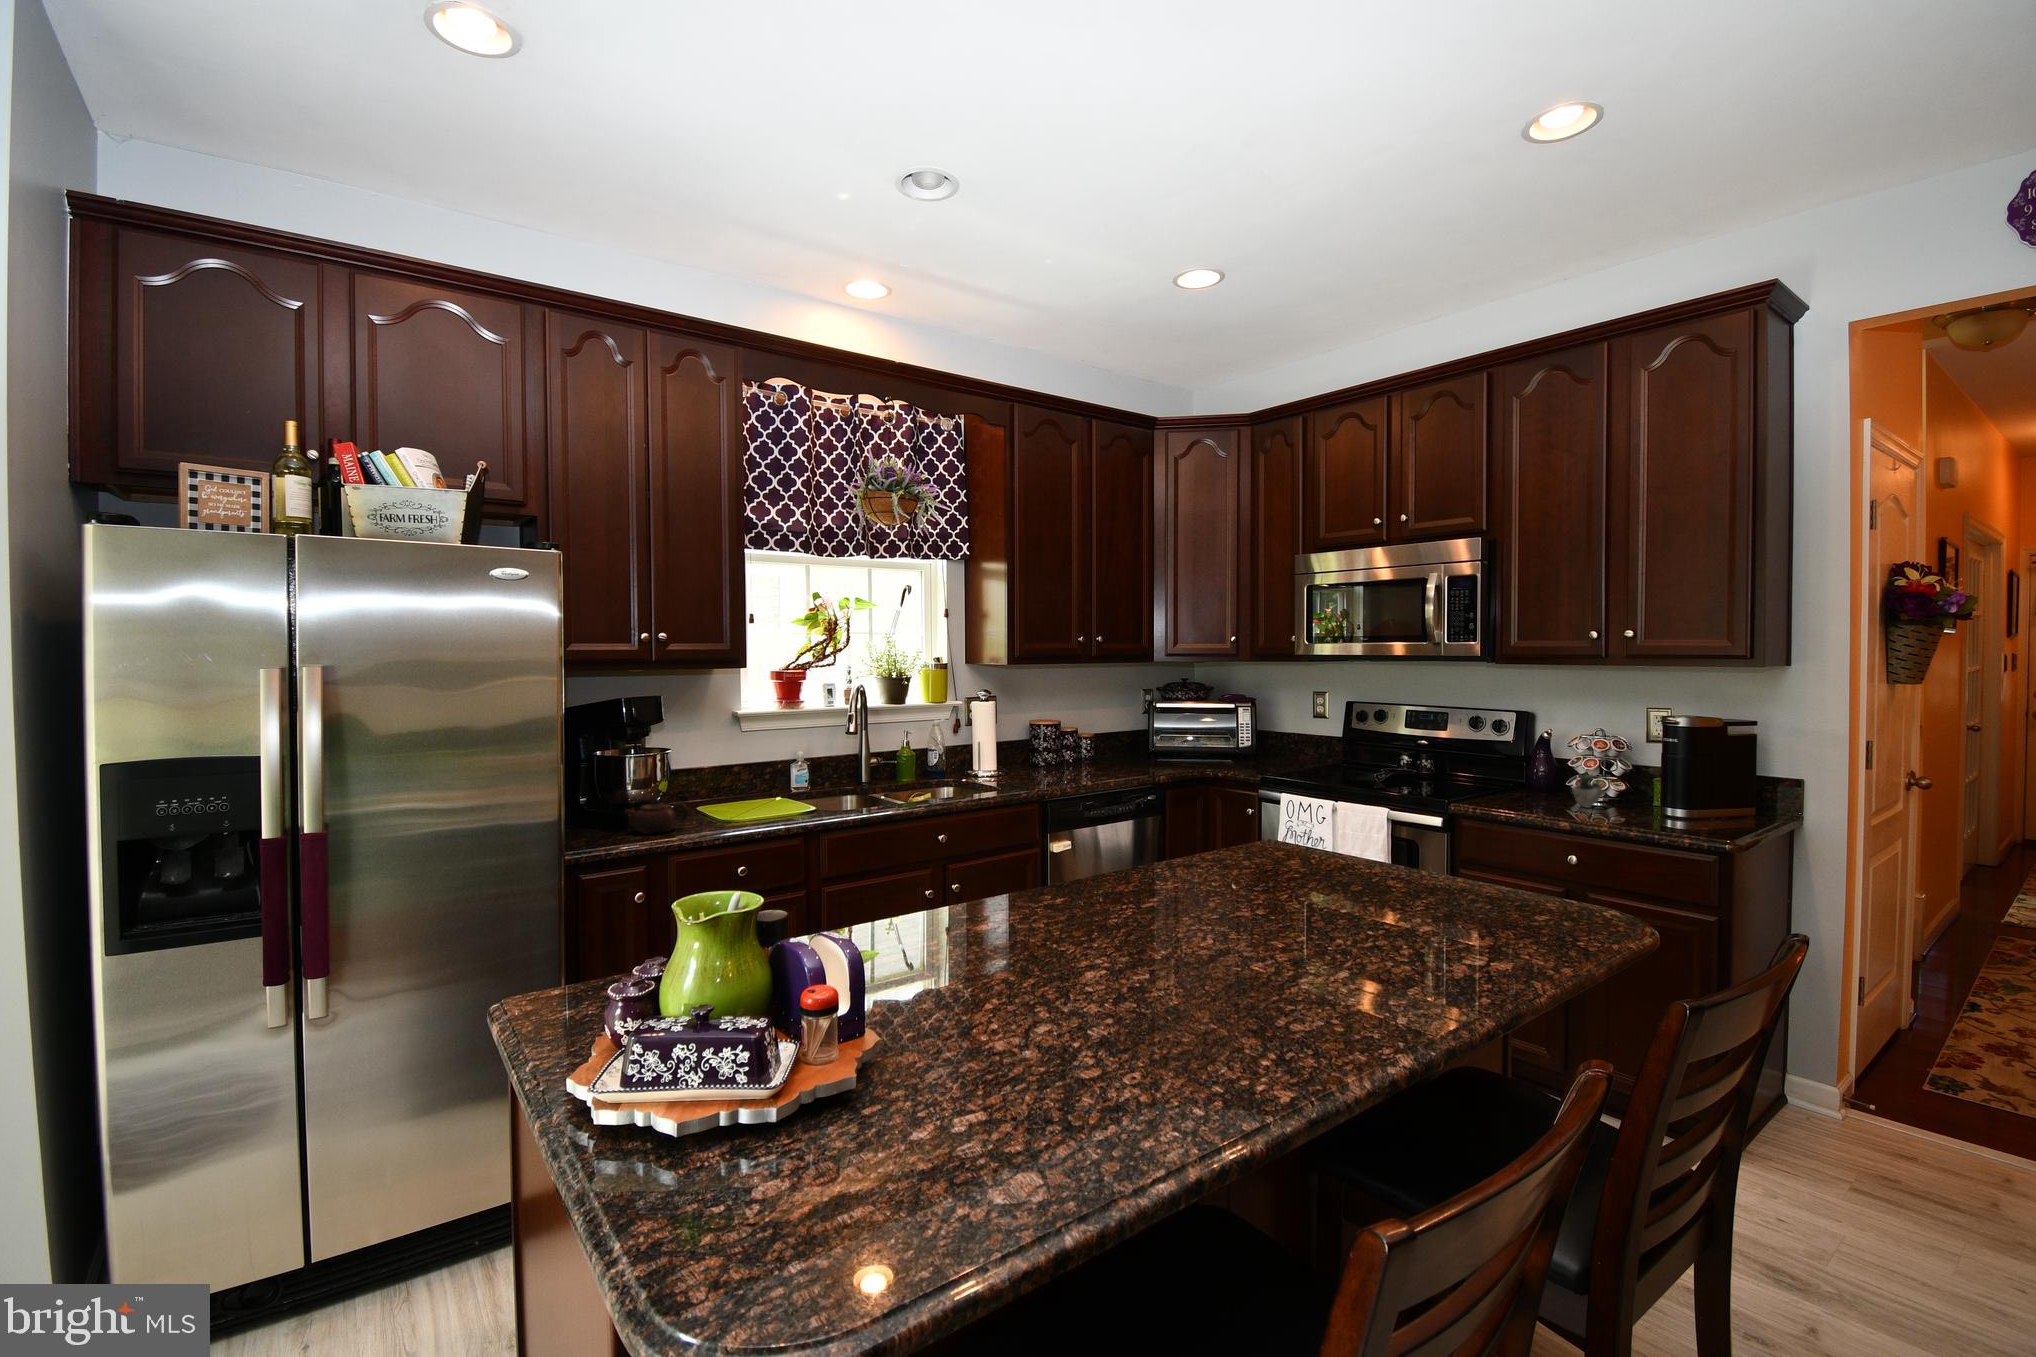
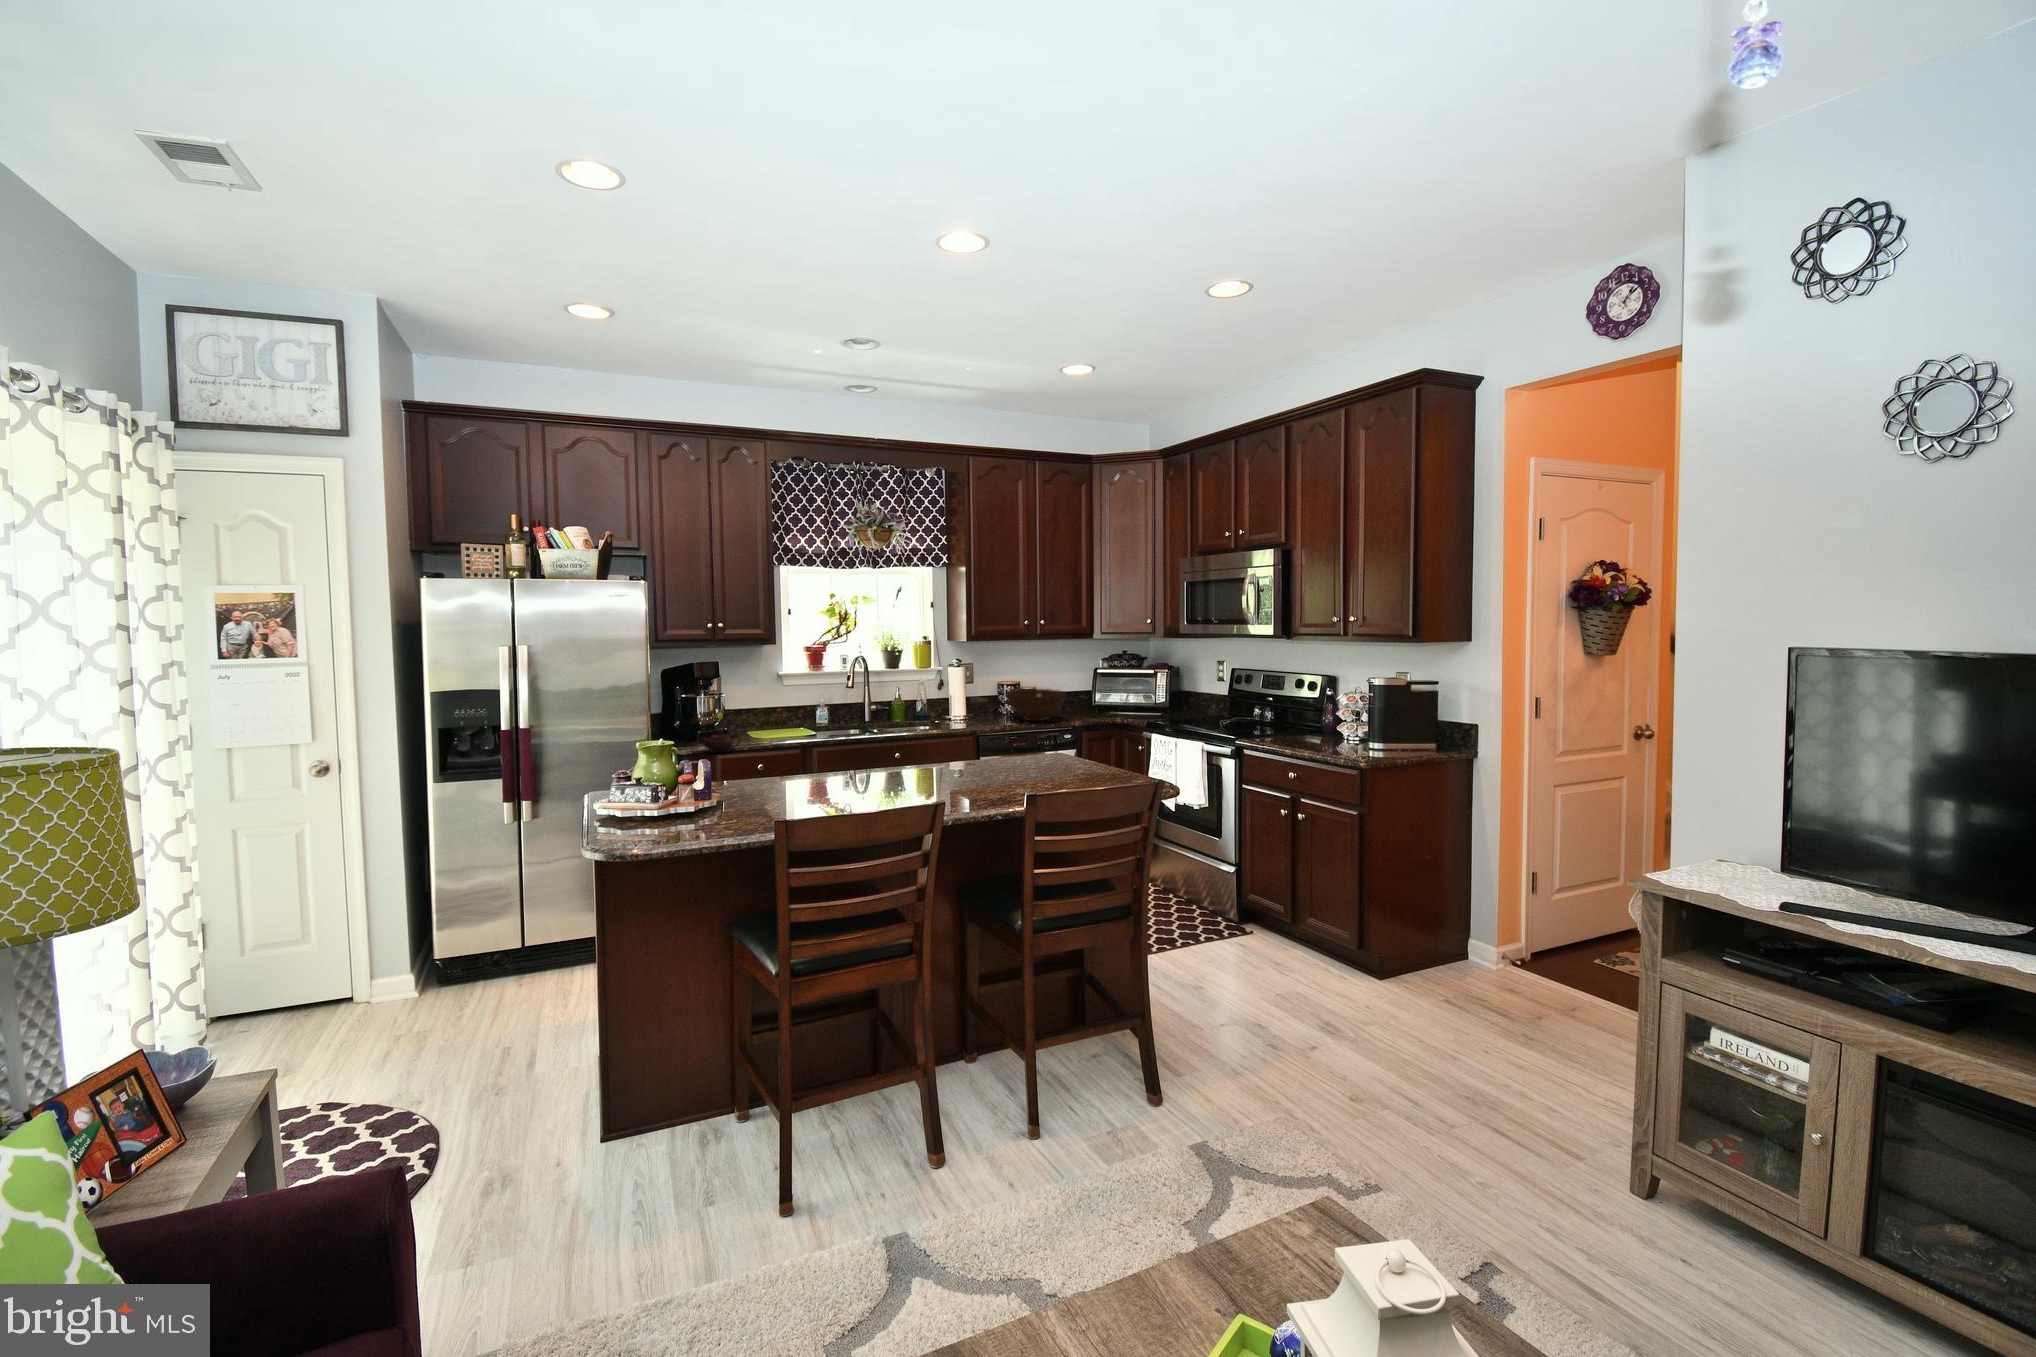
fruit bowl: none [1051,729,1135,772] -> present [1006,689,1066,721]
succulent plant: present [1572,771,1603,808] -> none [1332,734,1363,760]

